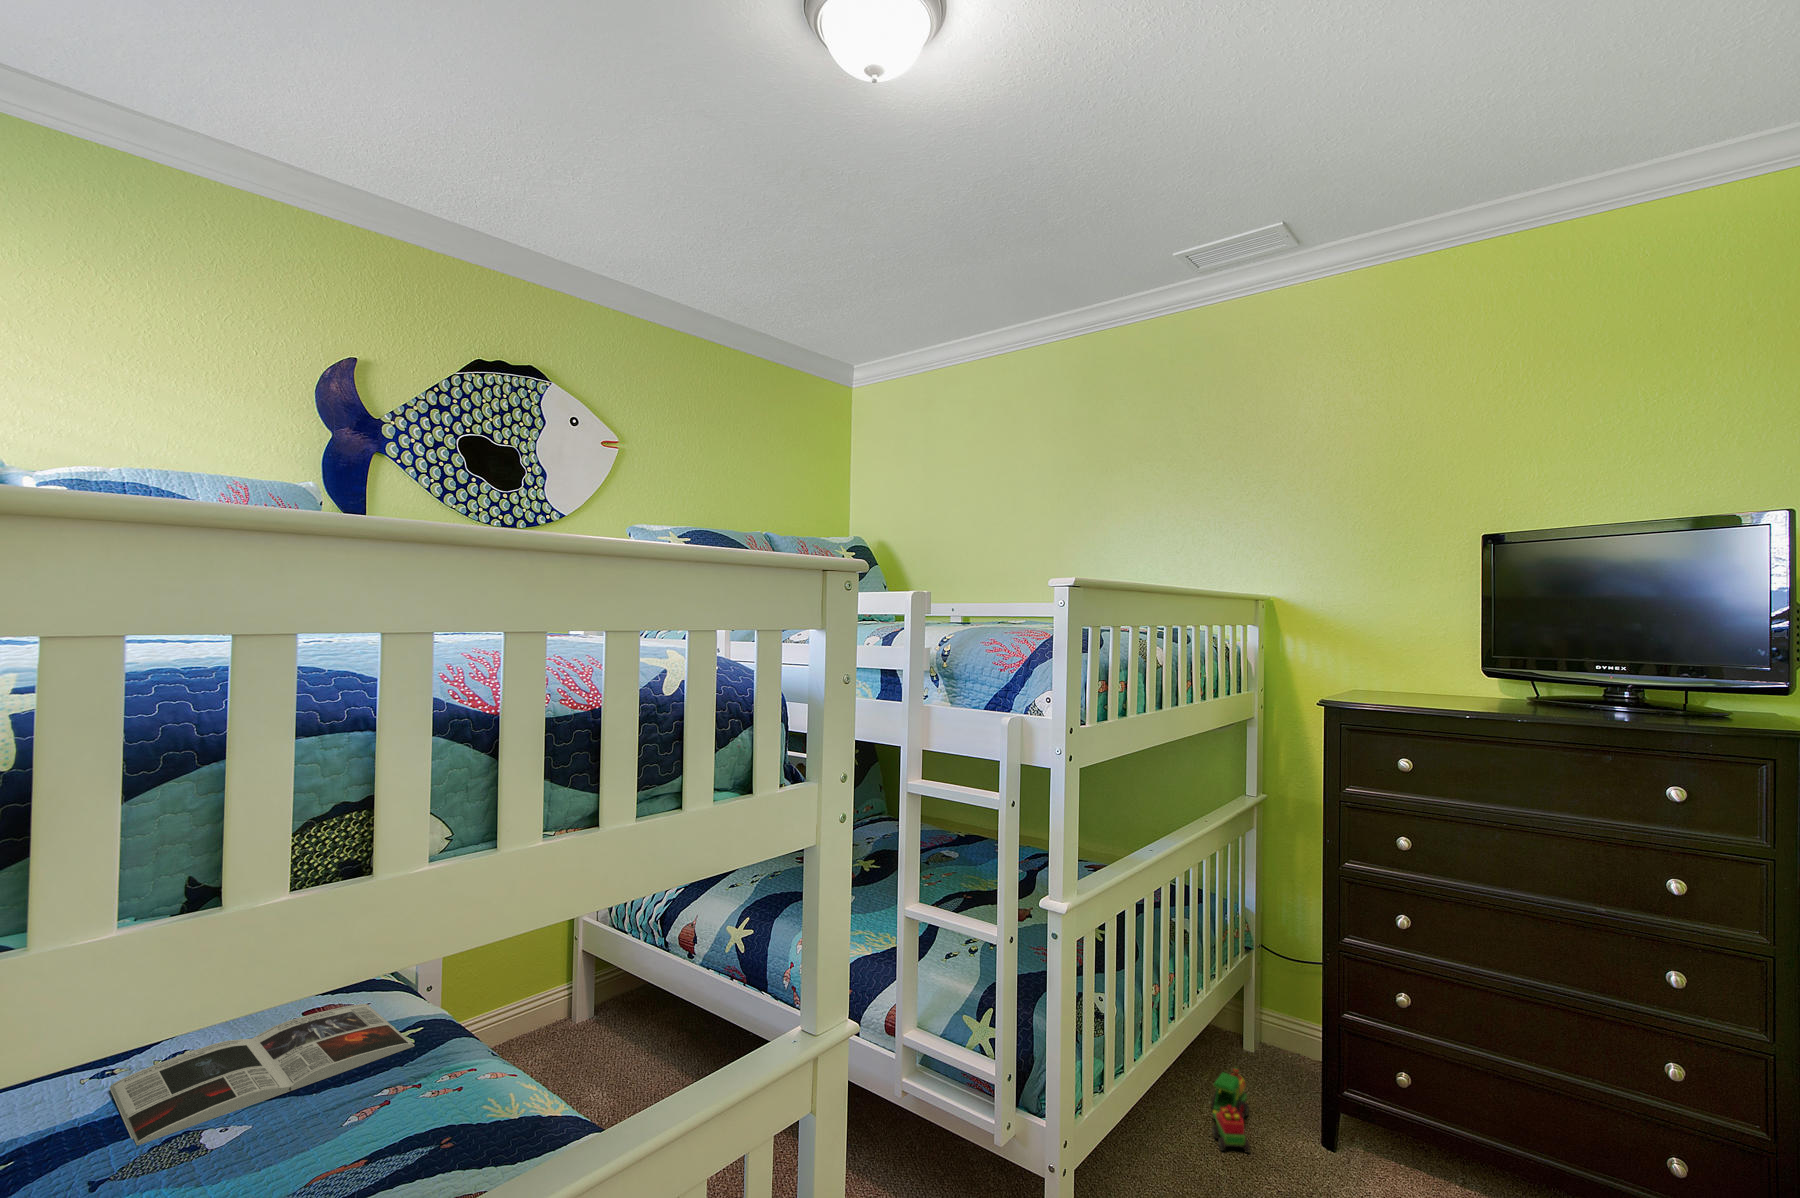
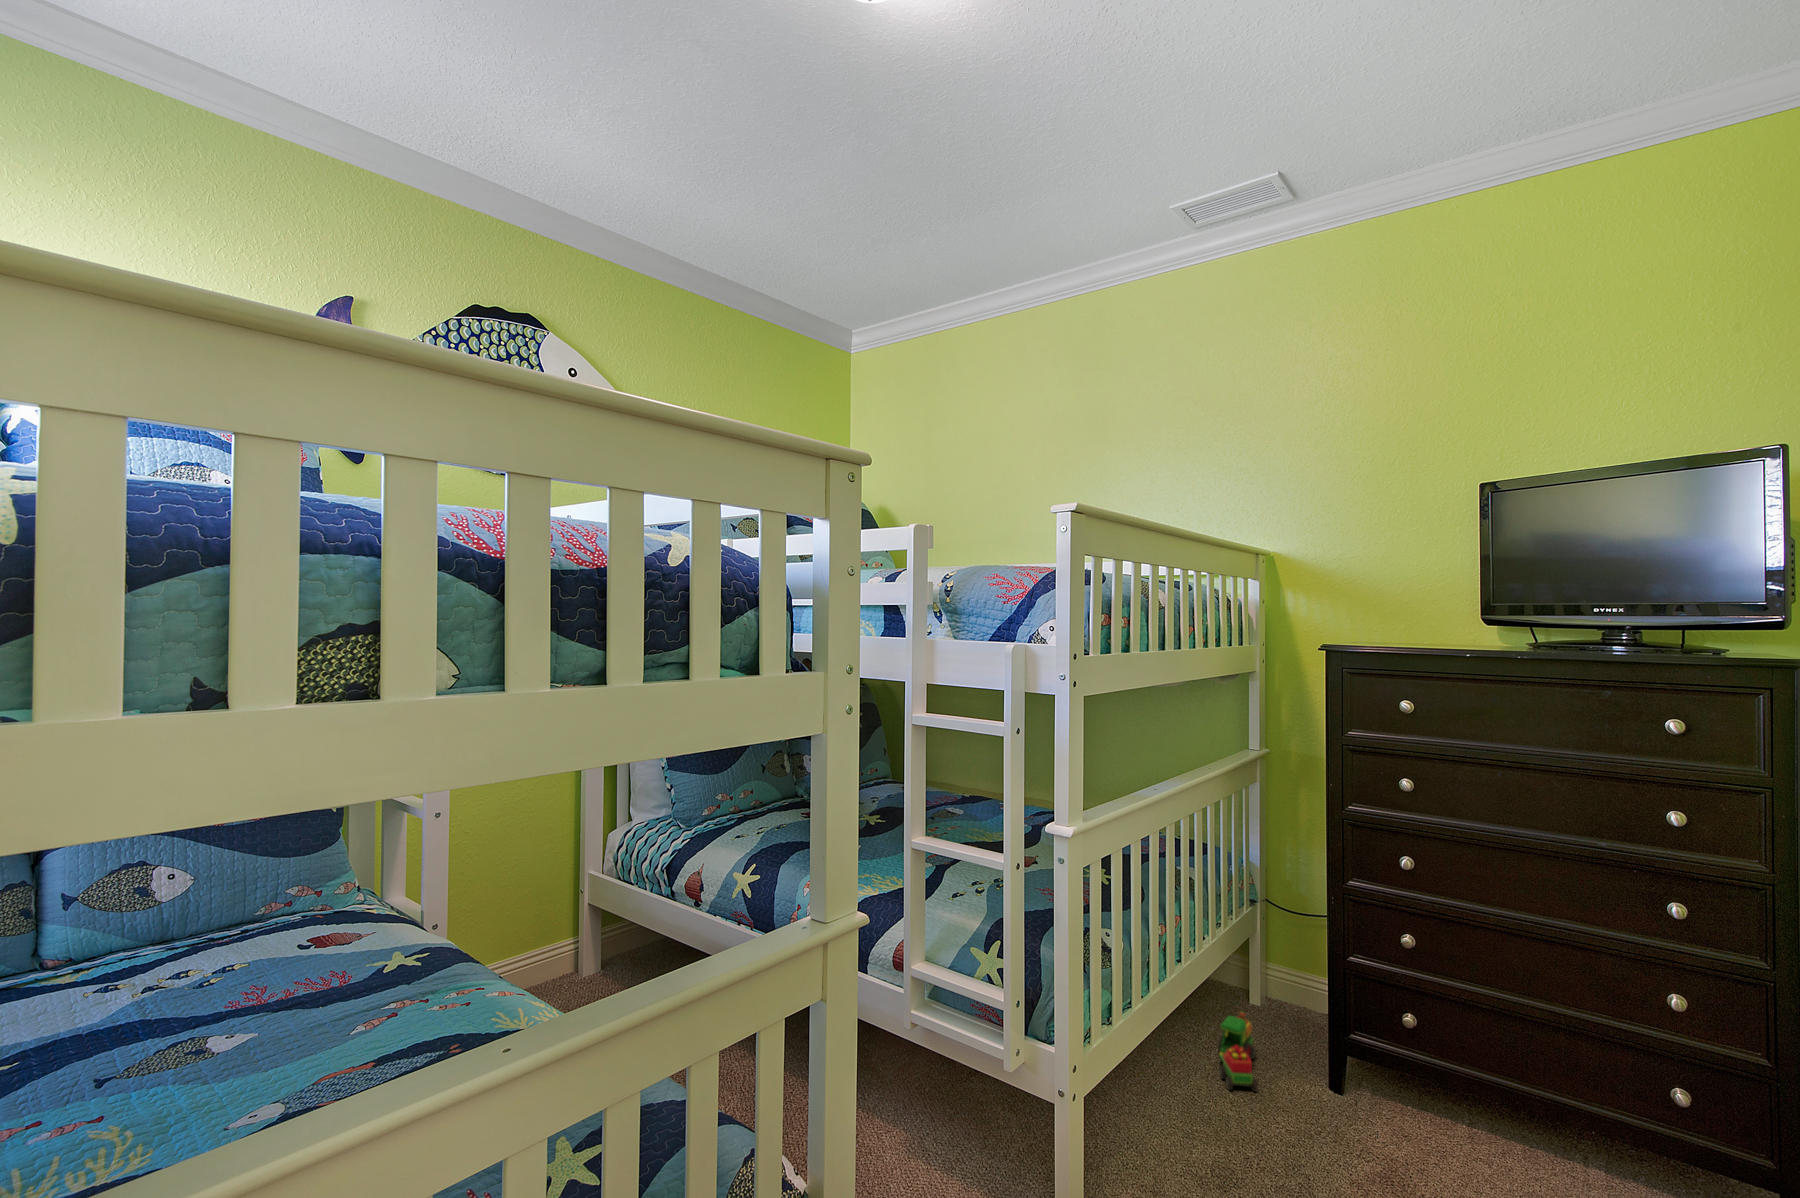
magazine: present [109,1004,415,1145] -> none [104,921,416,1036]

